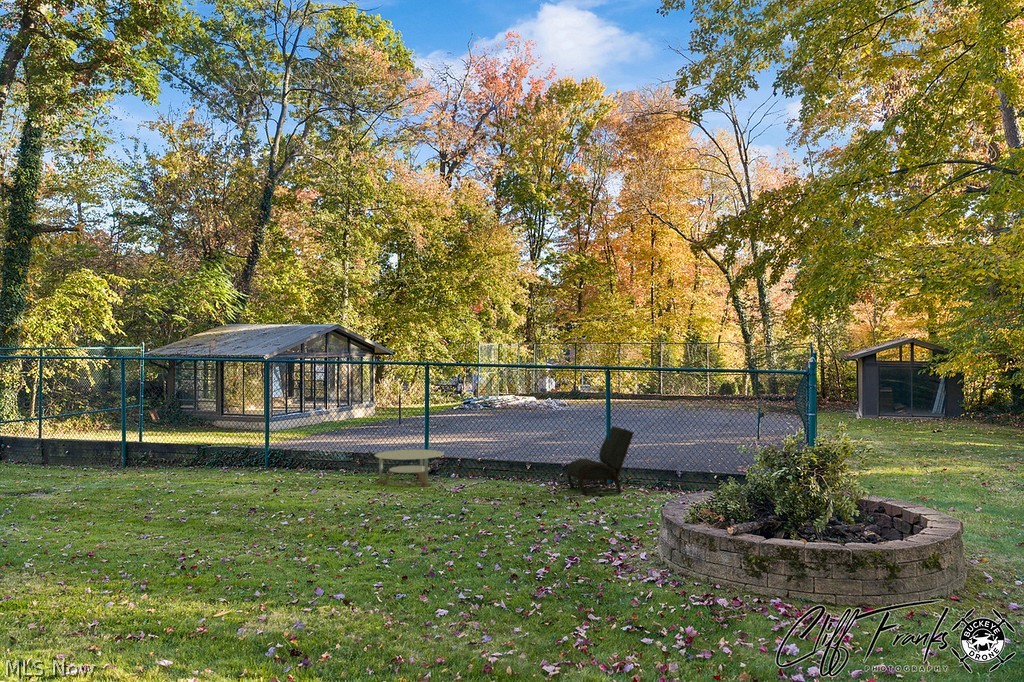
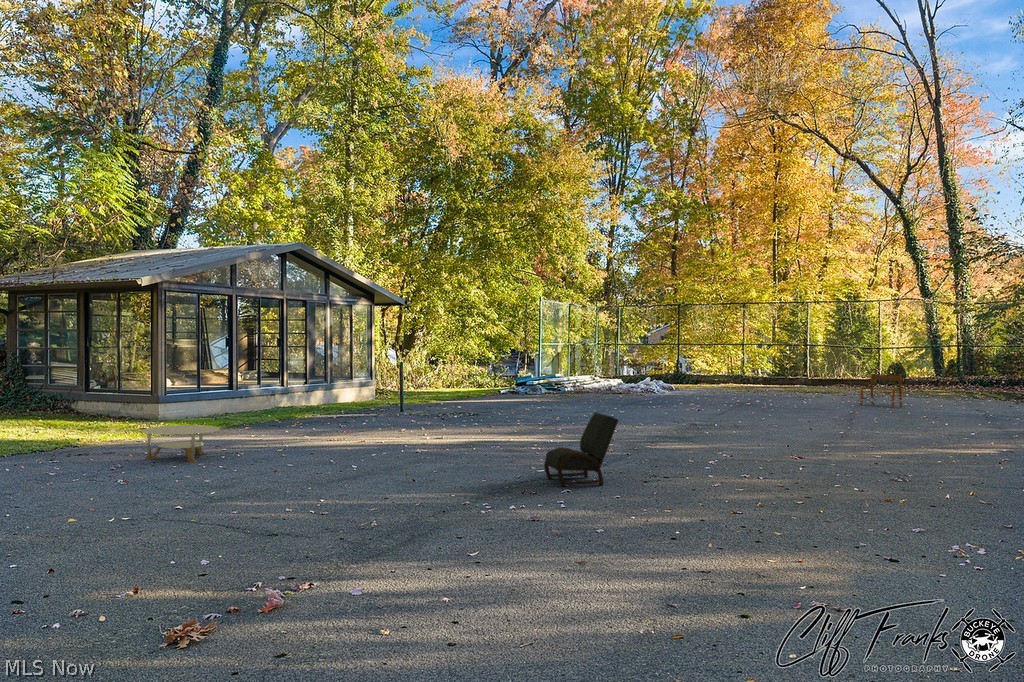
bench: none [865,387,906,419] -> present [860,374,903,408]
round table: present [375,449,444,487] -> present [142,425,220,463]

